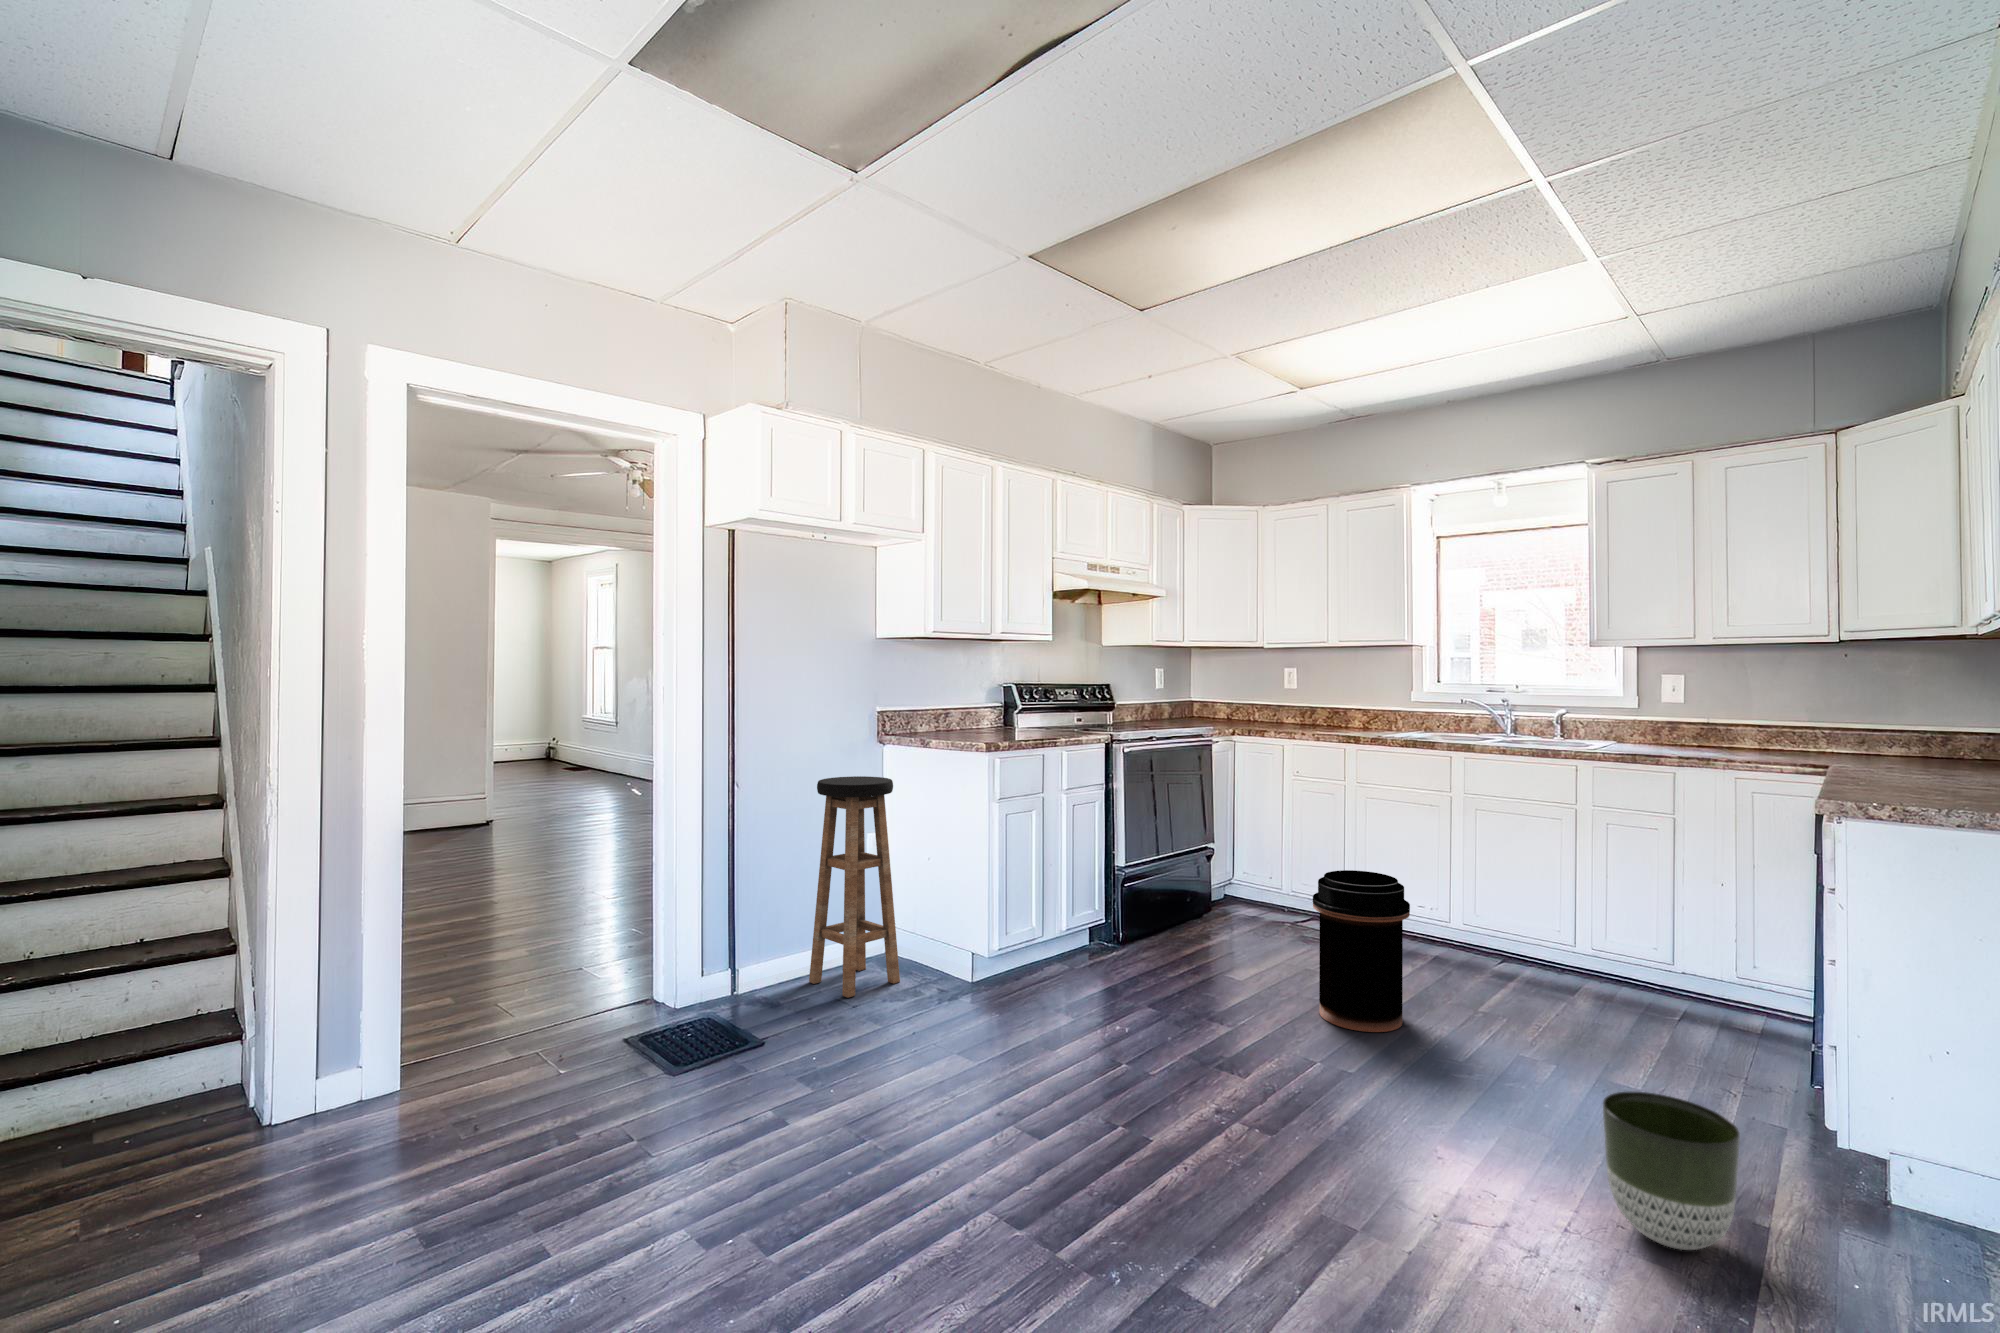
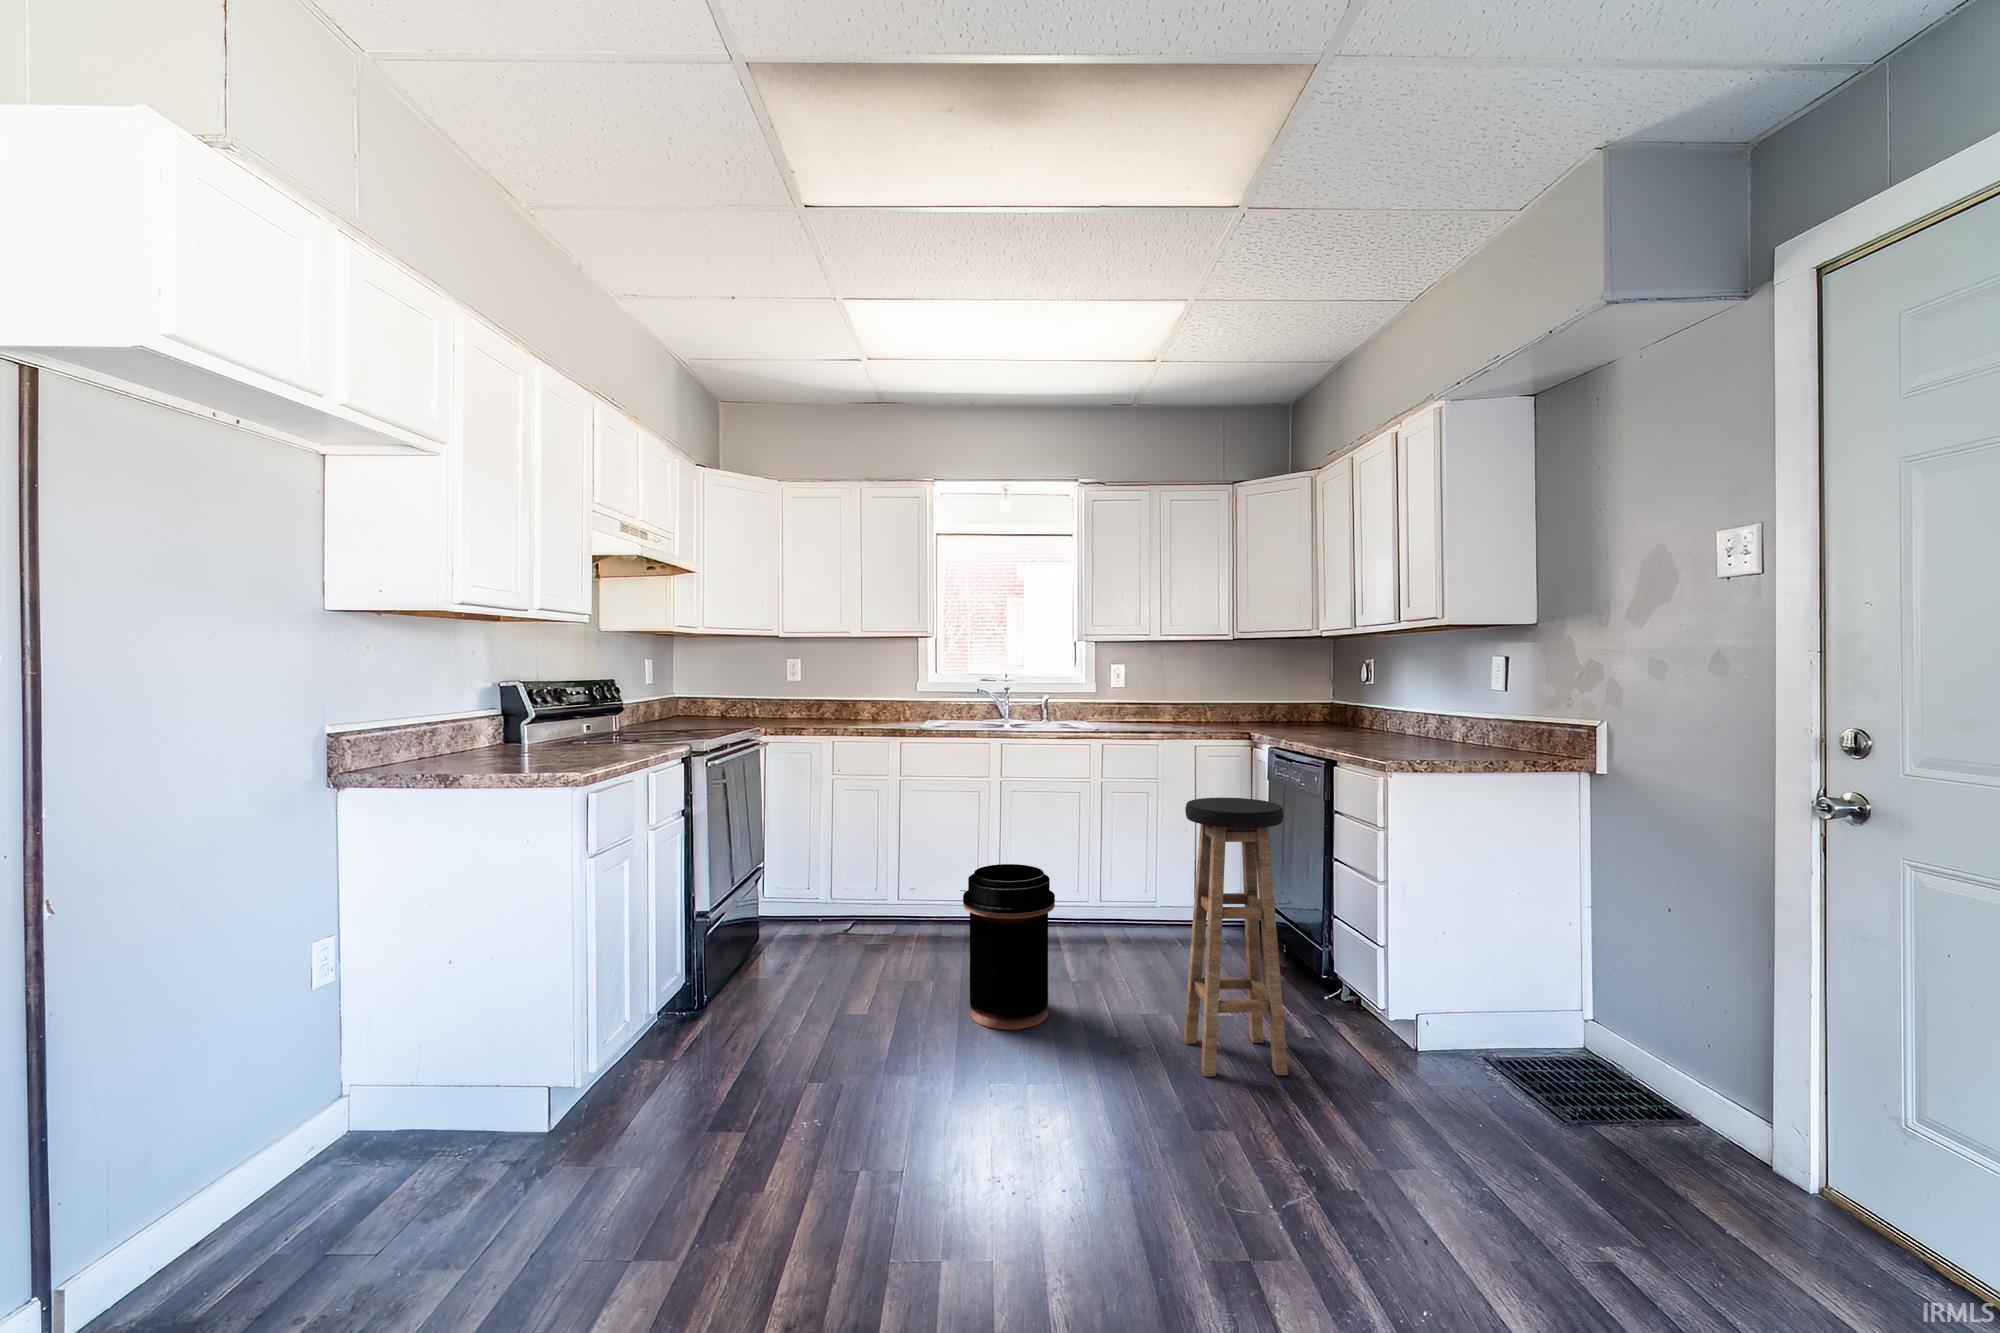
bar stool: present [809,776,900,998] -> present [1184,798,1288,1076]
planter: present [1603,1092,1740,1250] -> none [1355,1013,1456,1141]

